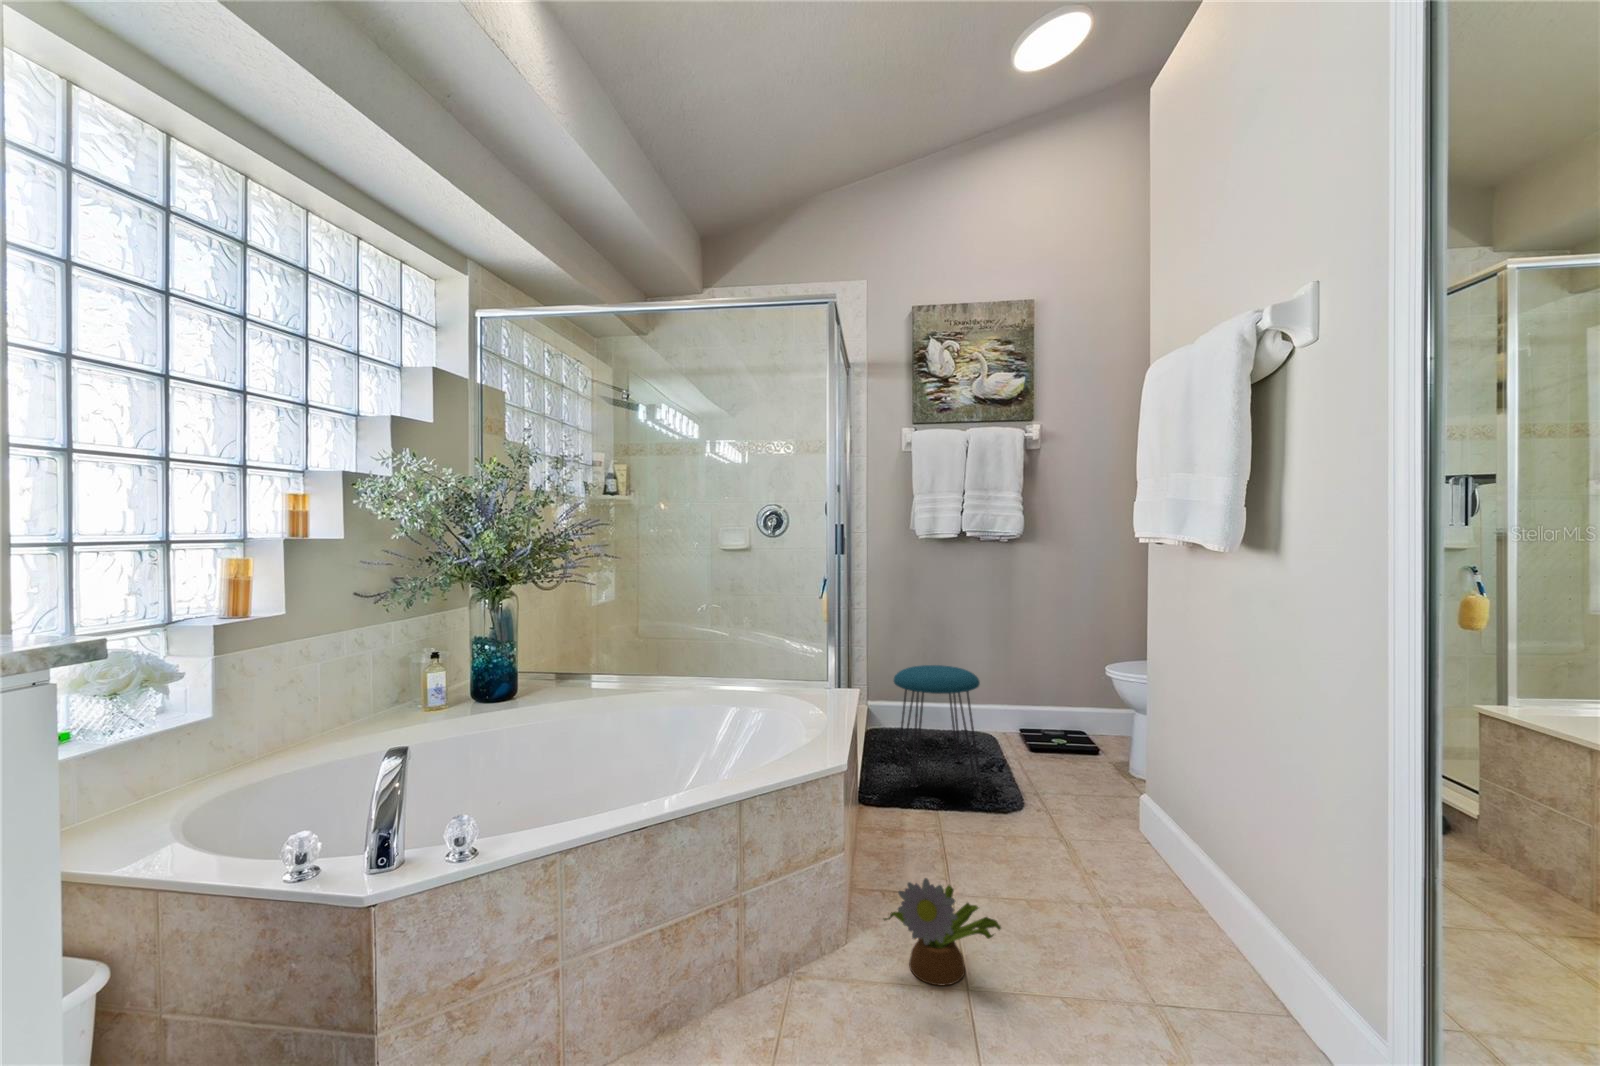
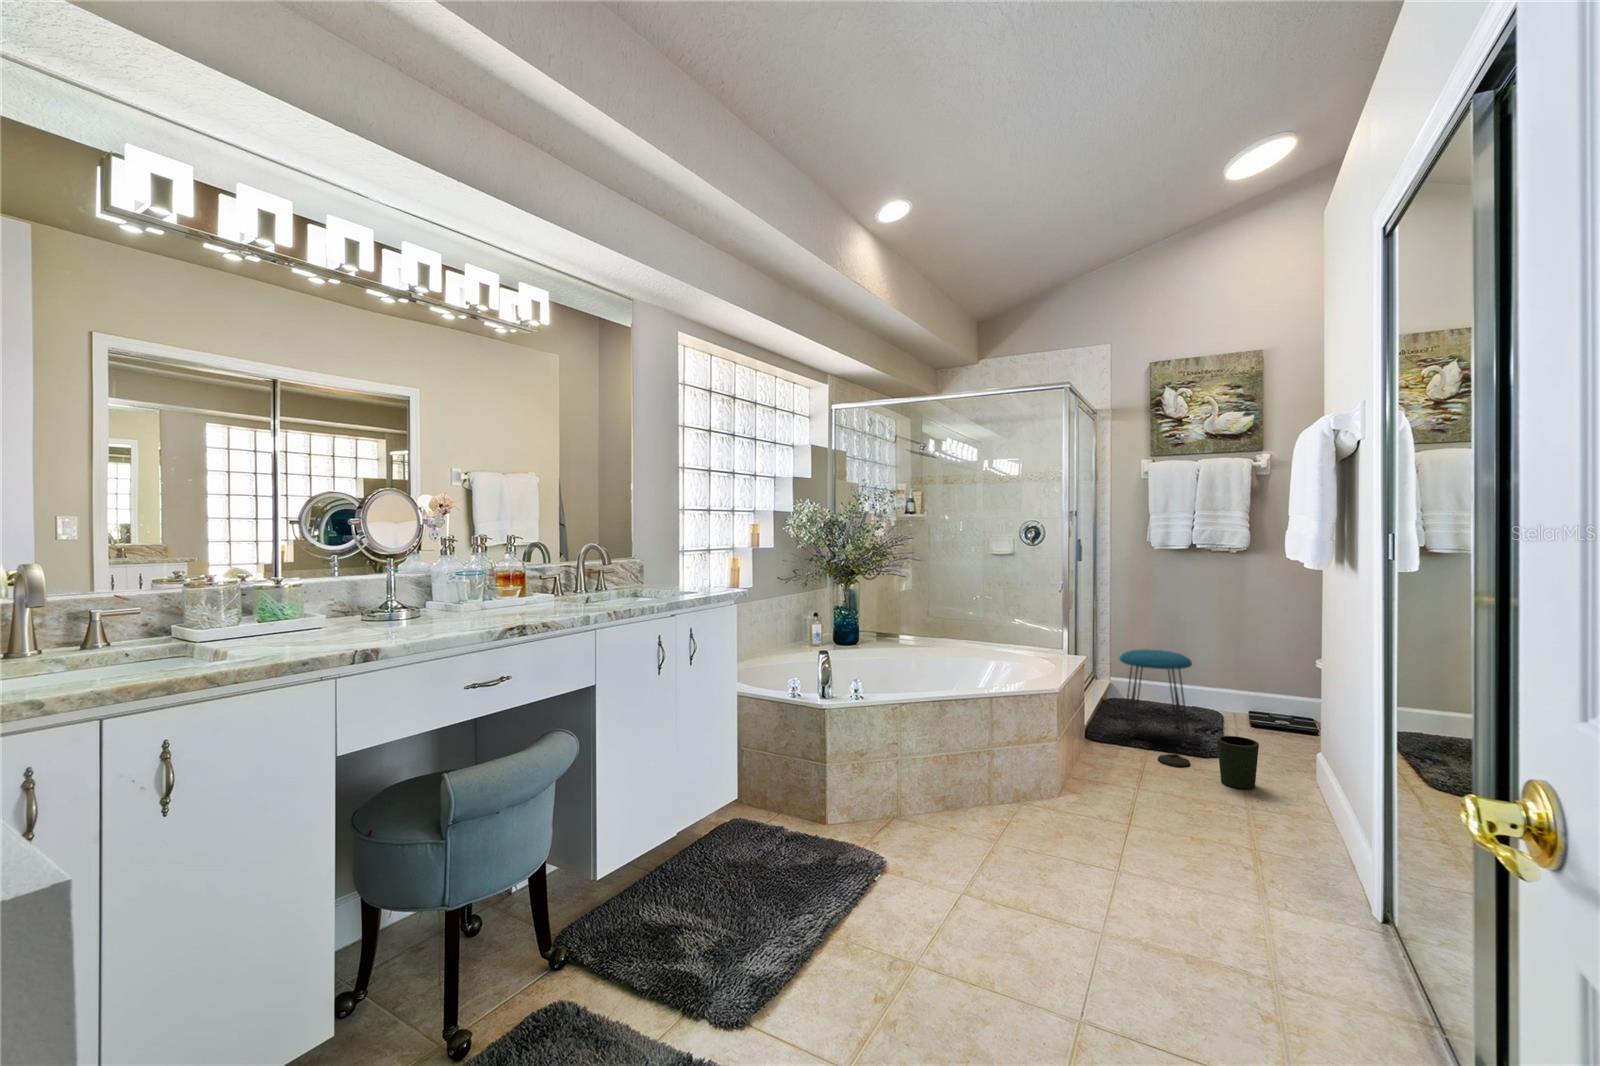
trash can: none [957,786,1093,864] -> present [1158,736,1259,789]
decorative plant: present [884,878,1001,986] -> none [1077,754,1154,819]

